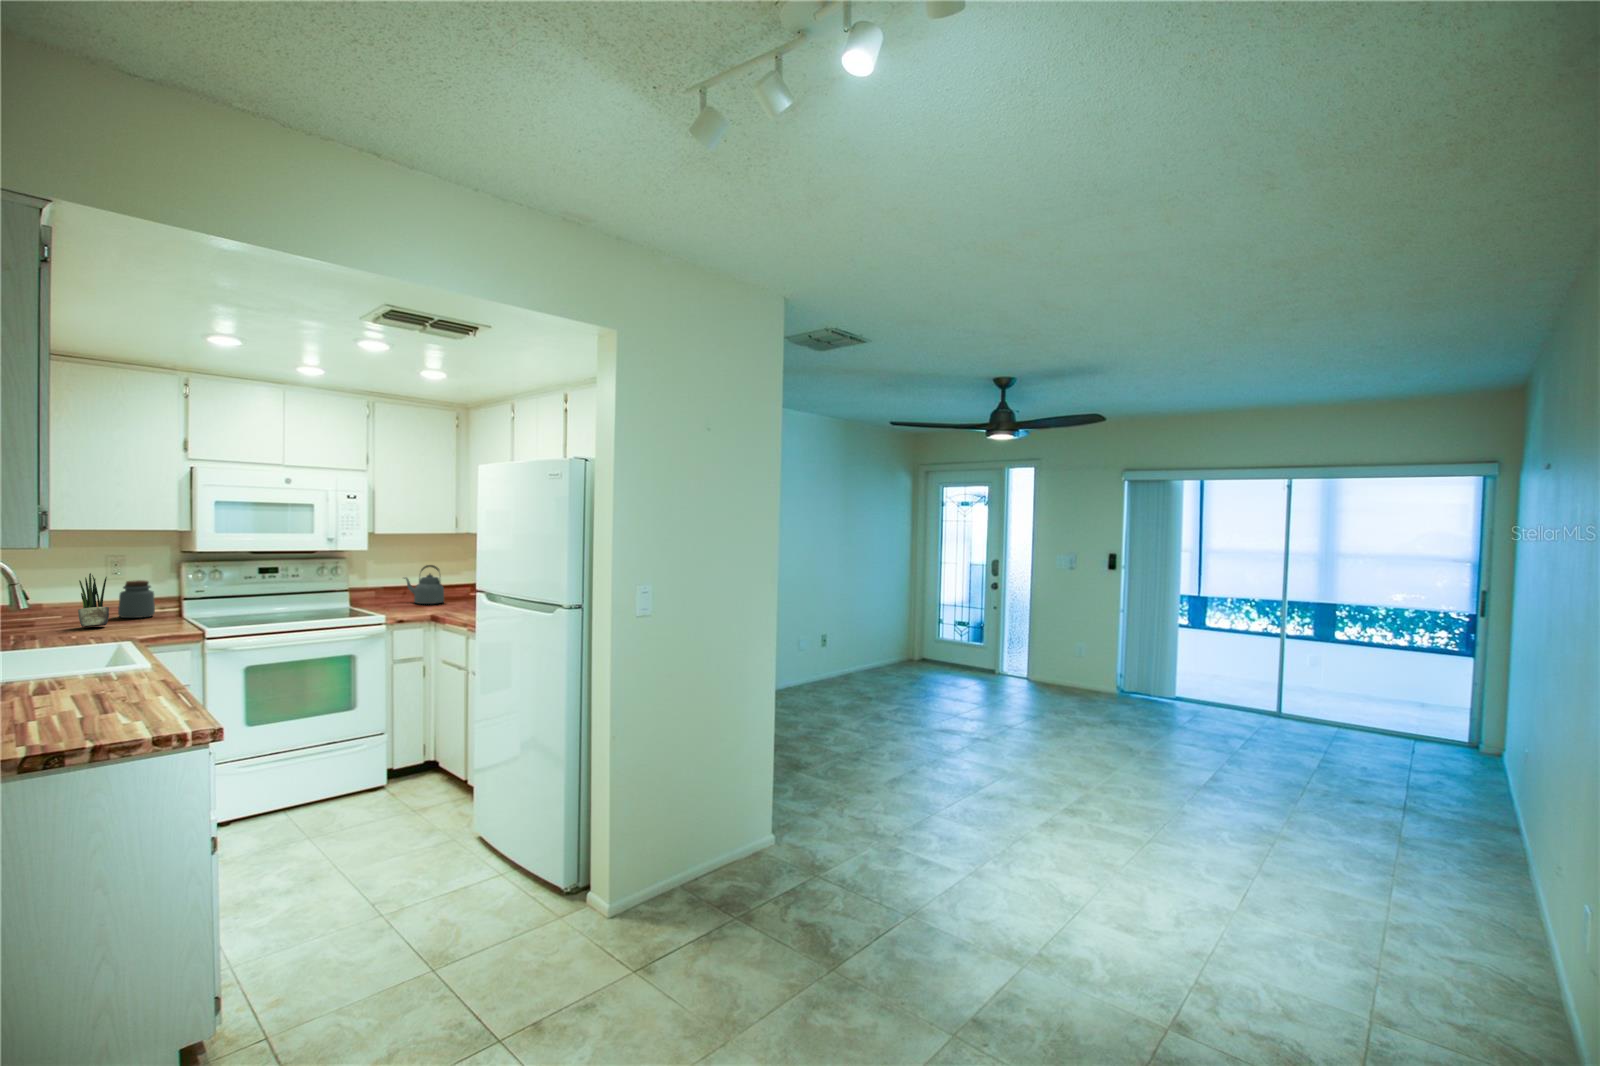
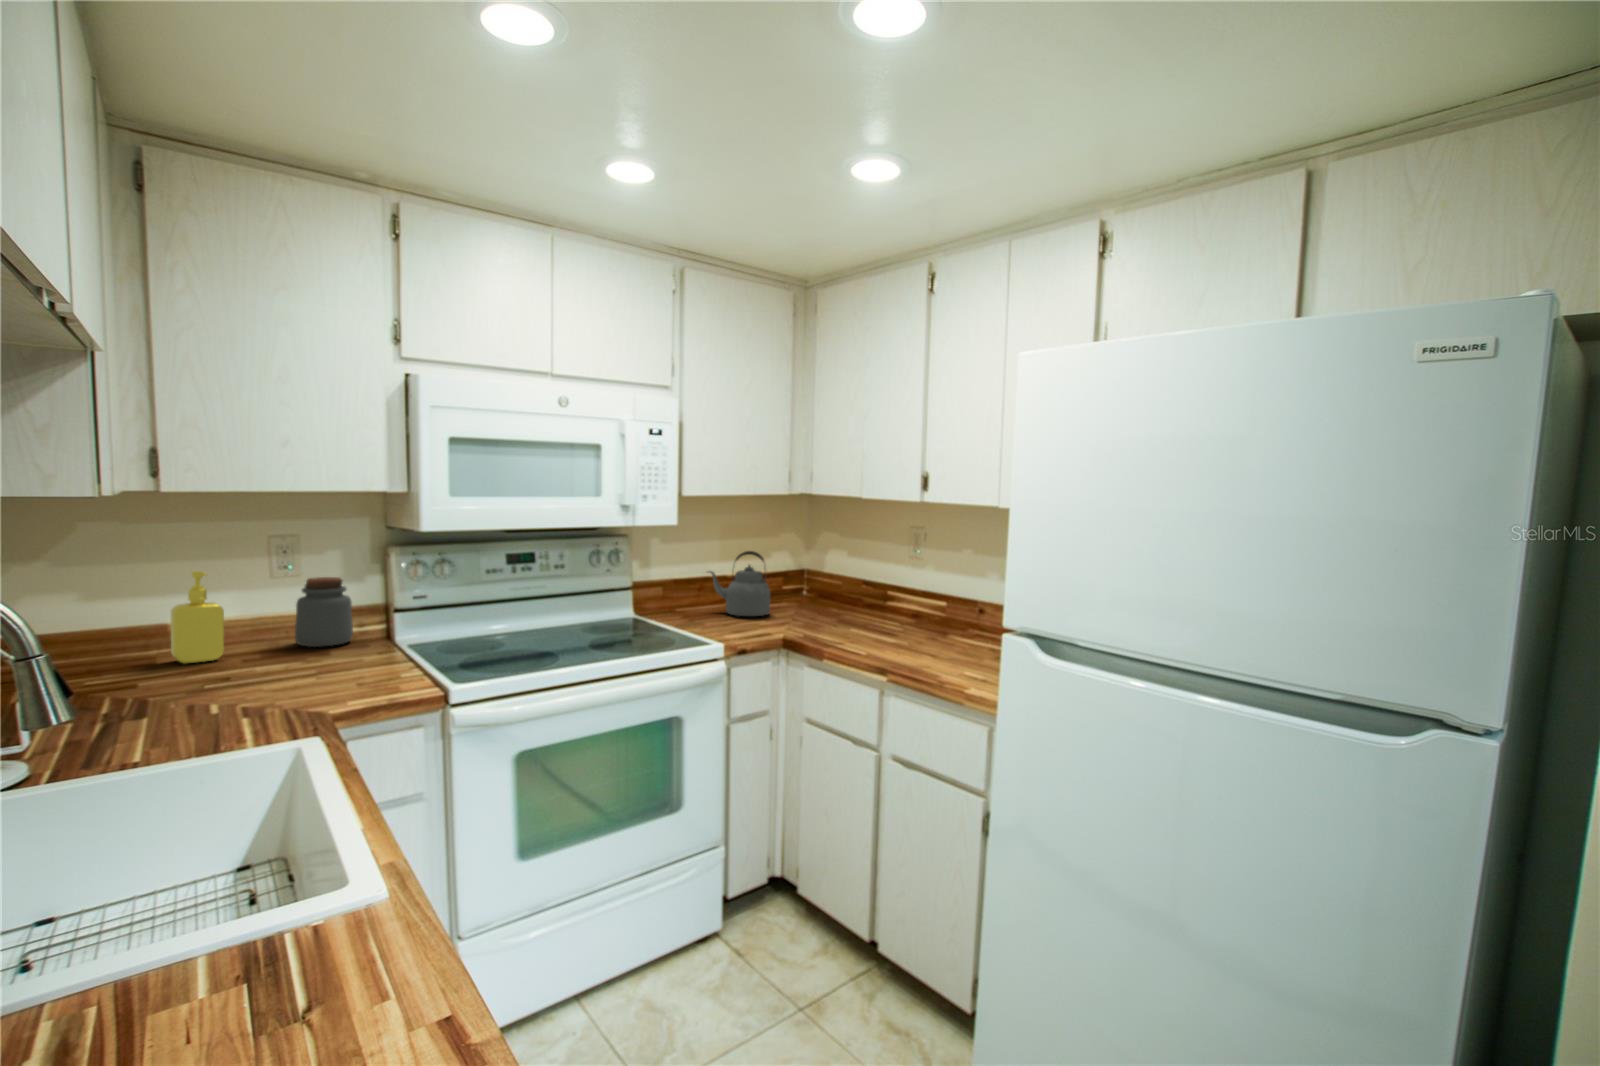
potted plant: present [78,573,109,627] -> none [225,565,277,672]
soap dispenser: none [44,576,76,625] -> present [171,571,224,664]

